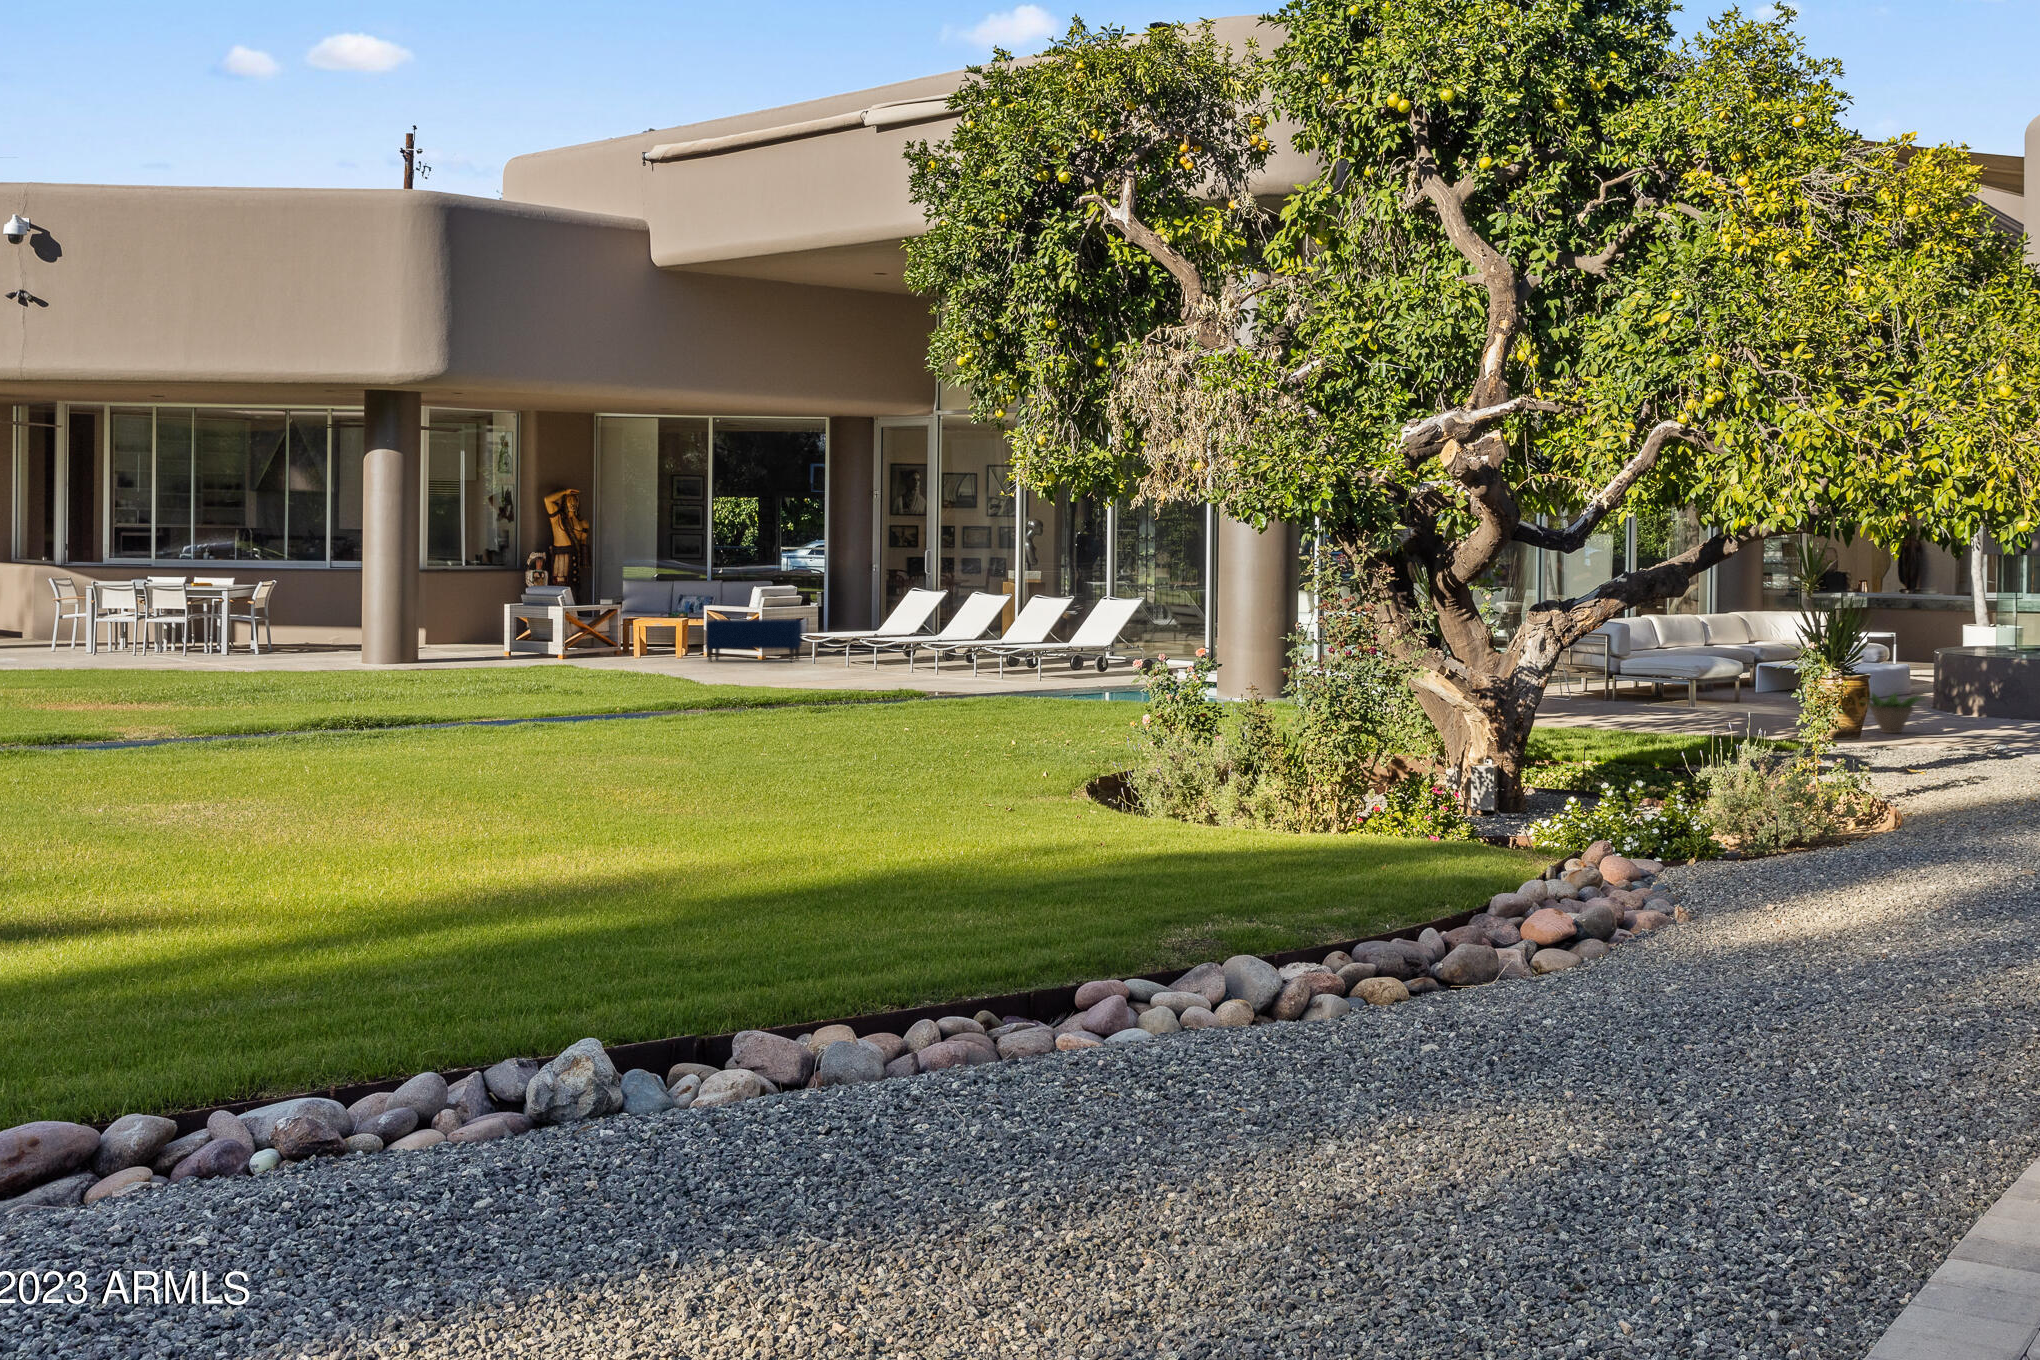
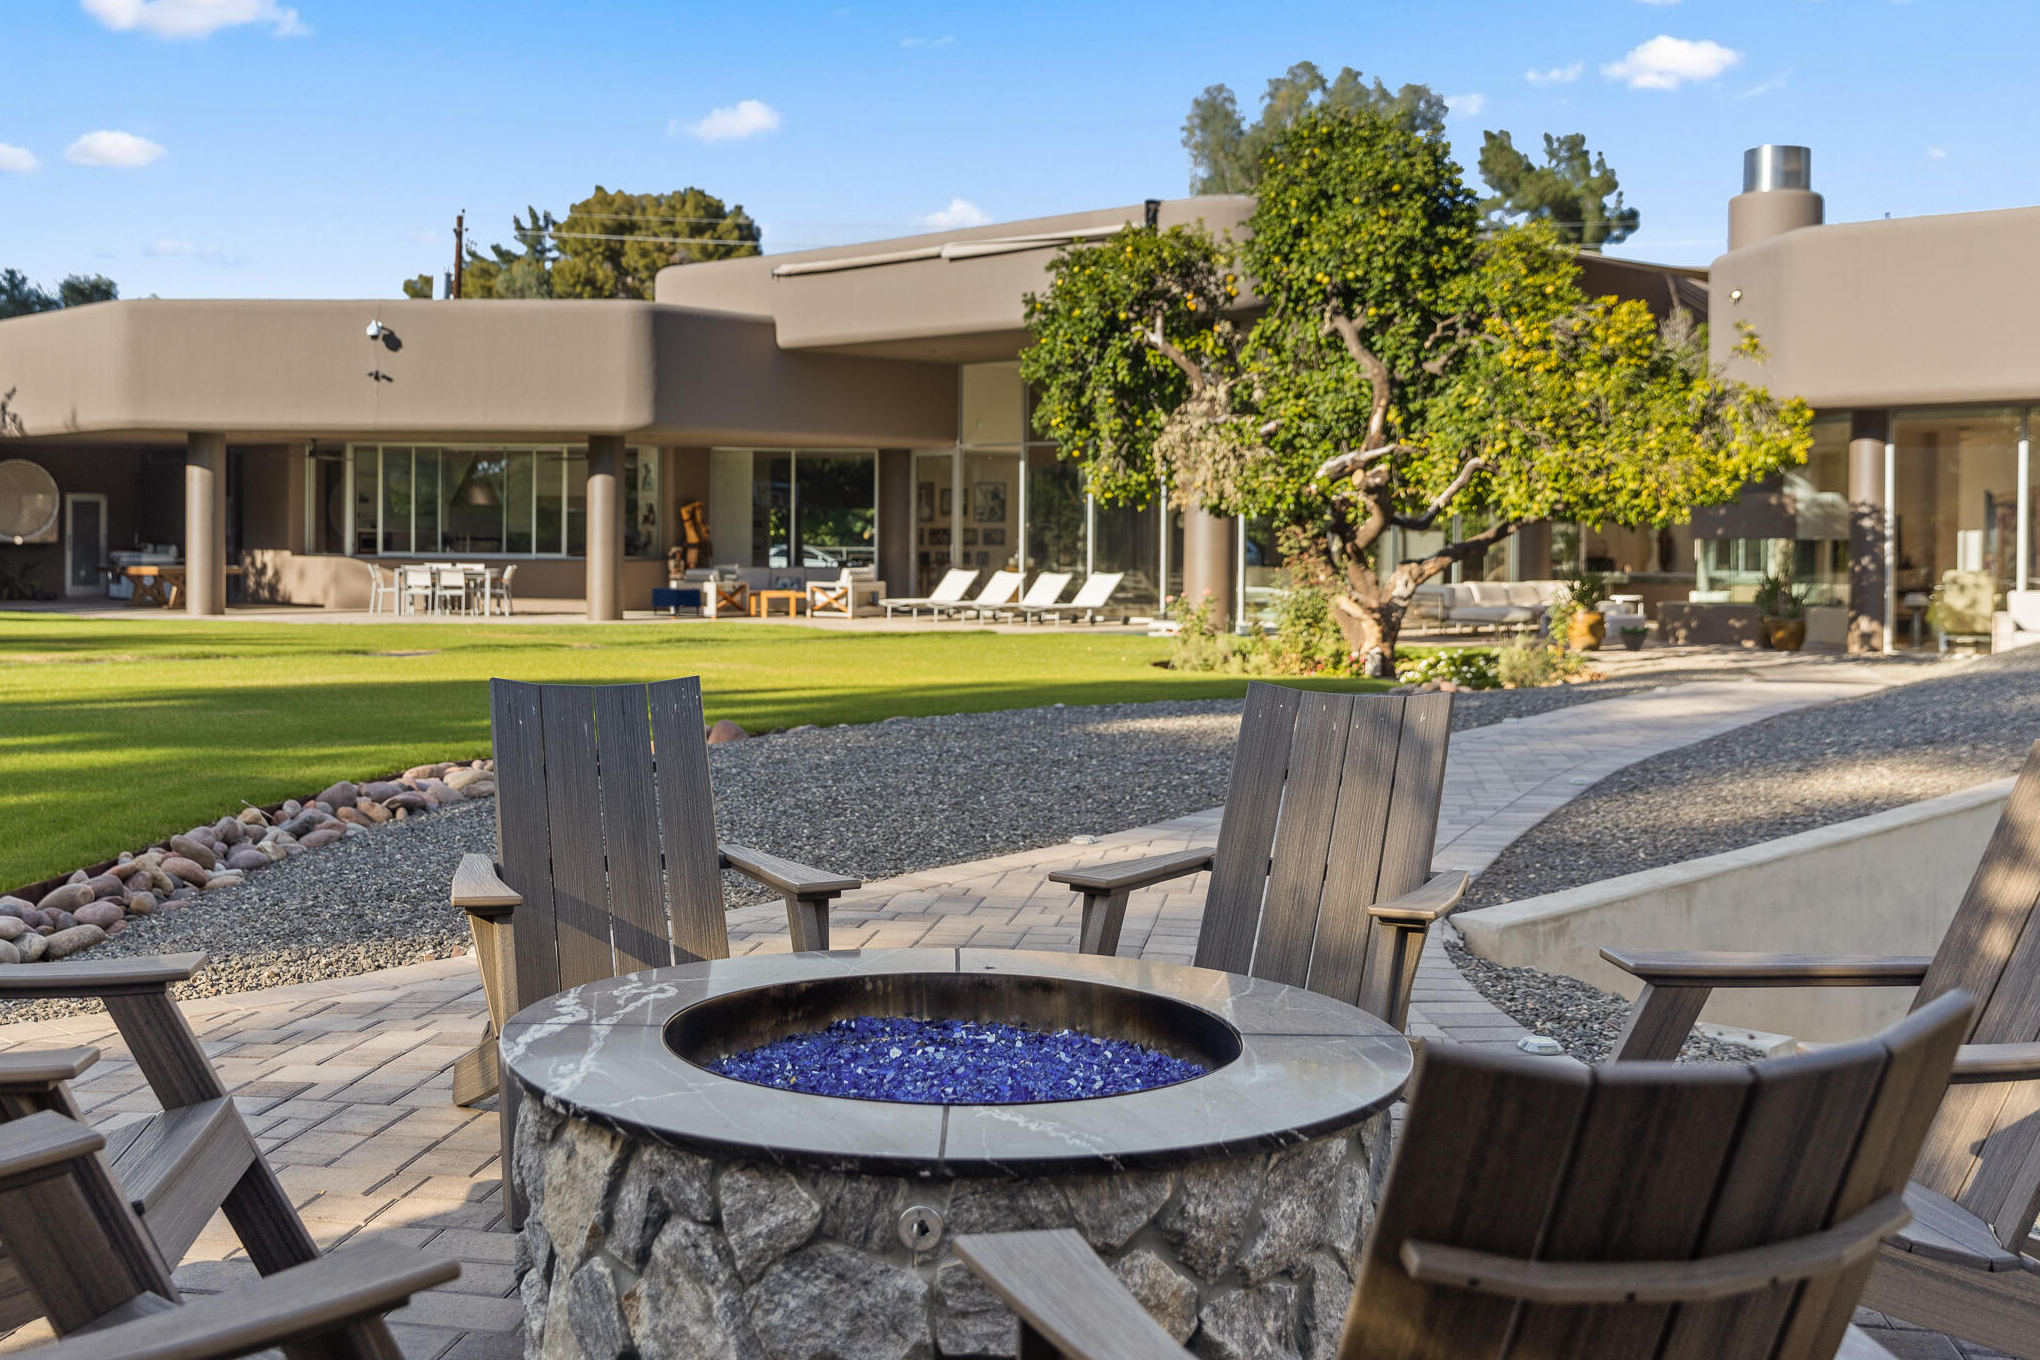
bench: present [706,619,802,662] -> present [652,588,701,615]

